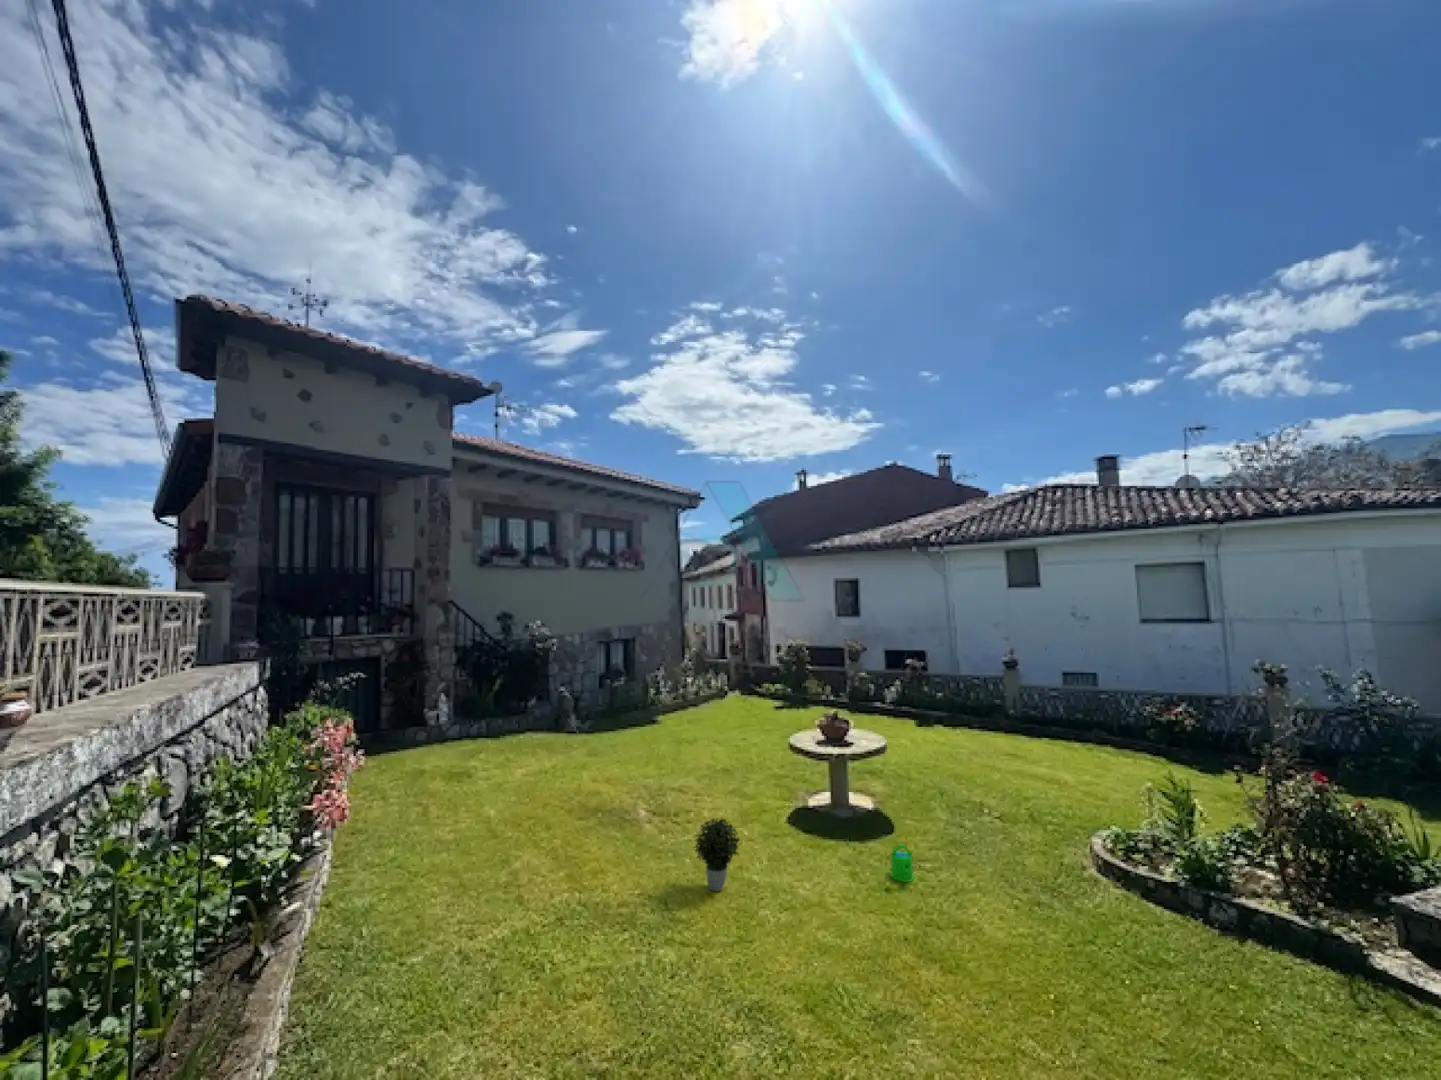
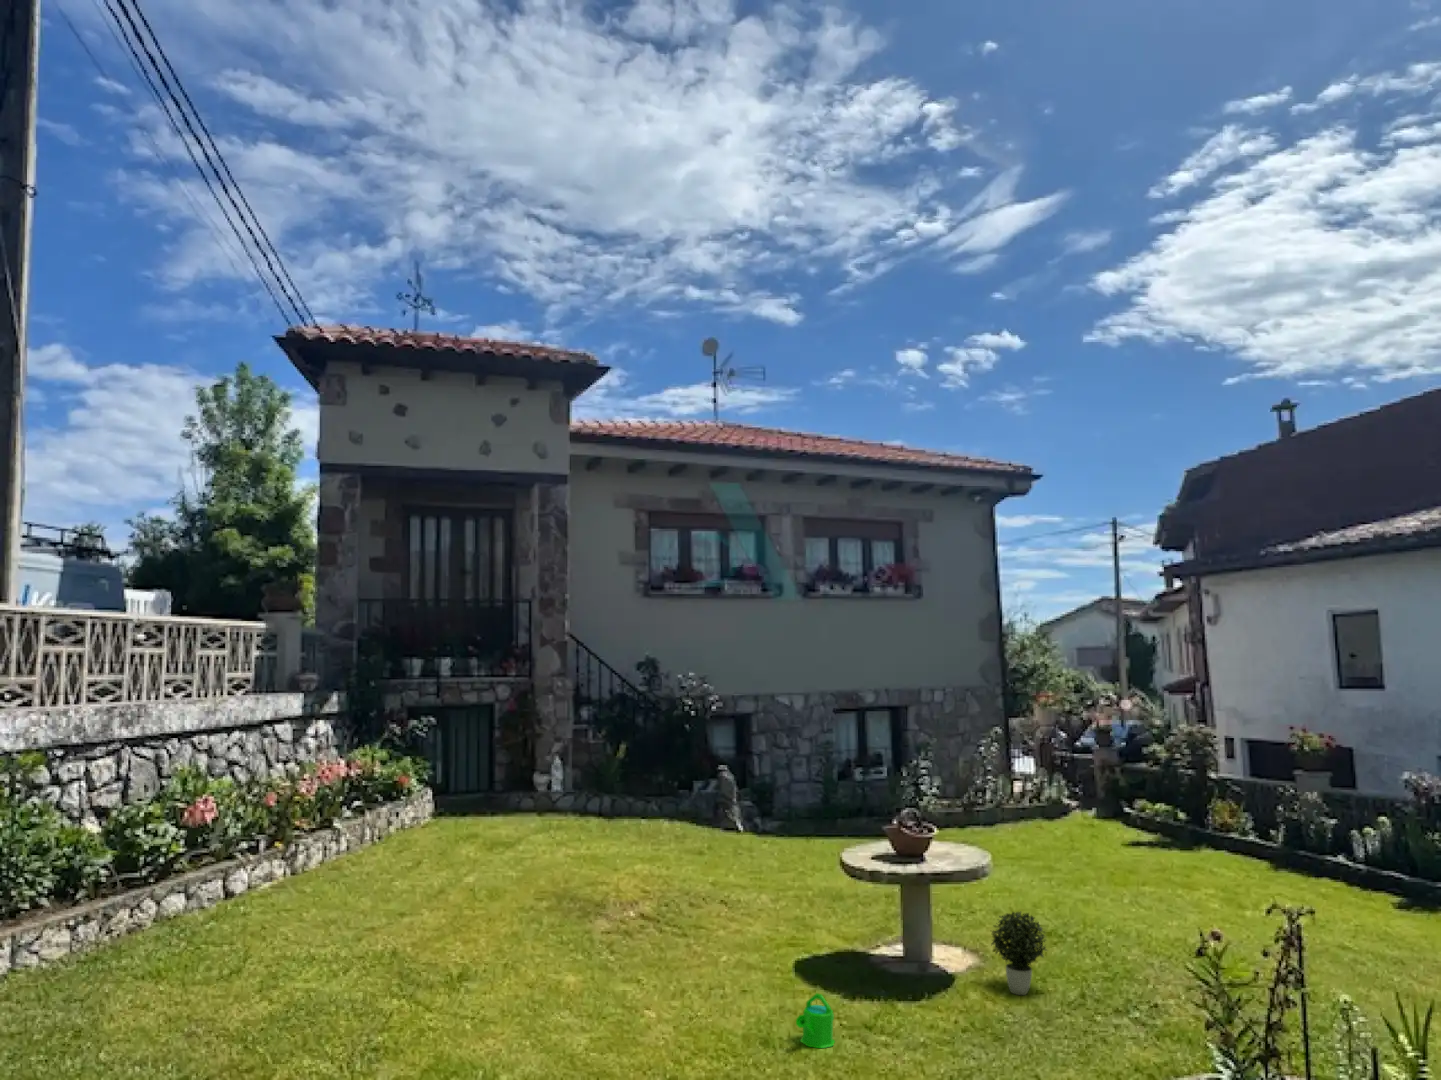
potted plant: present [695,818,740,892] -> present [992,912,1046,995]

